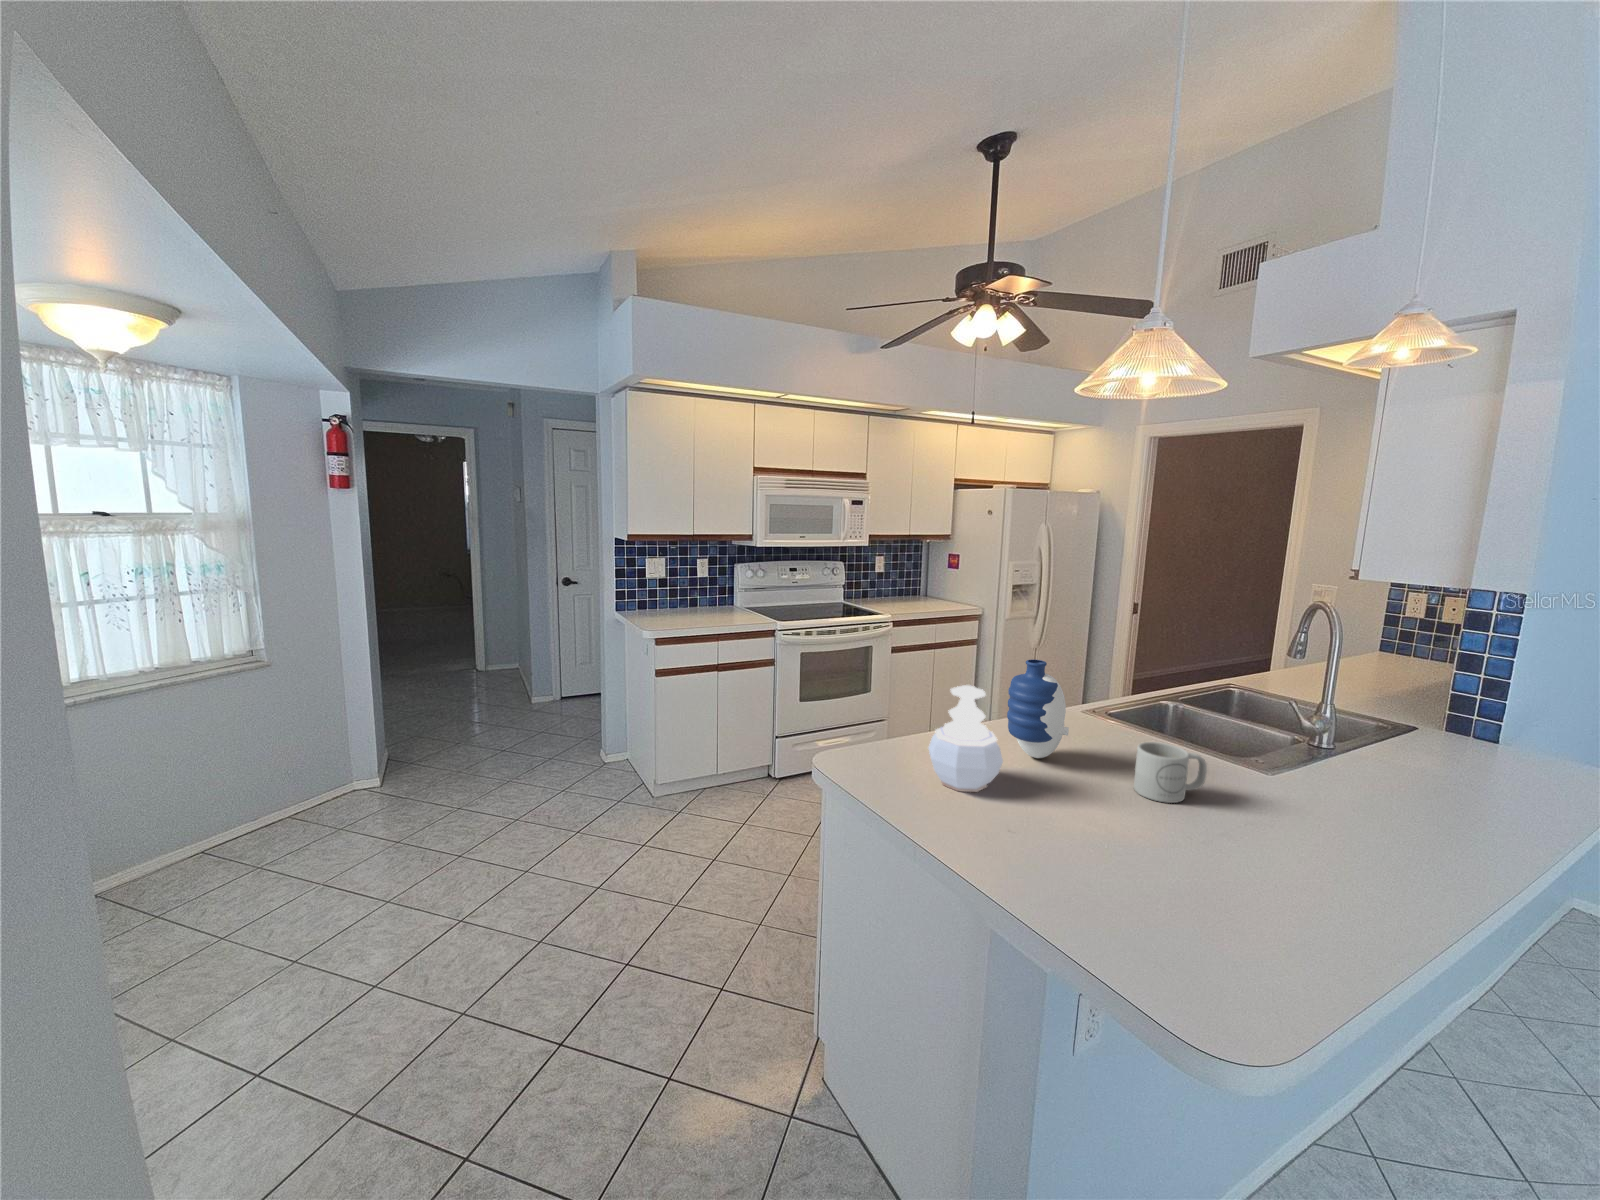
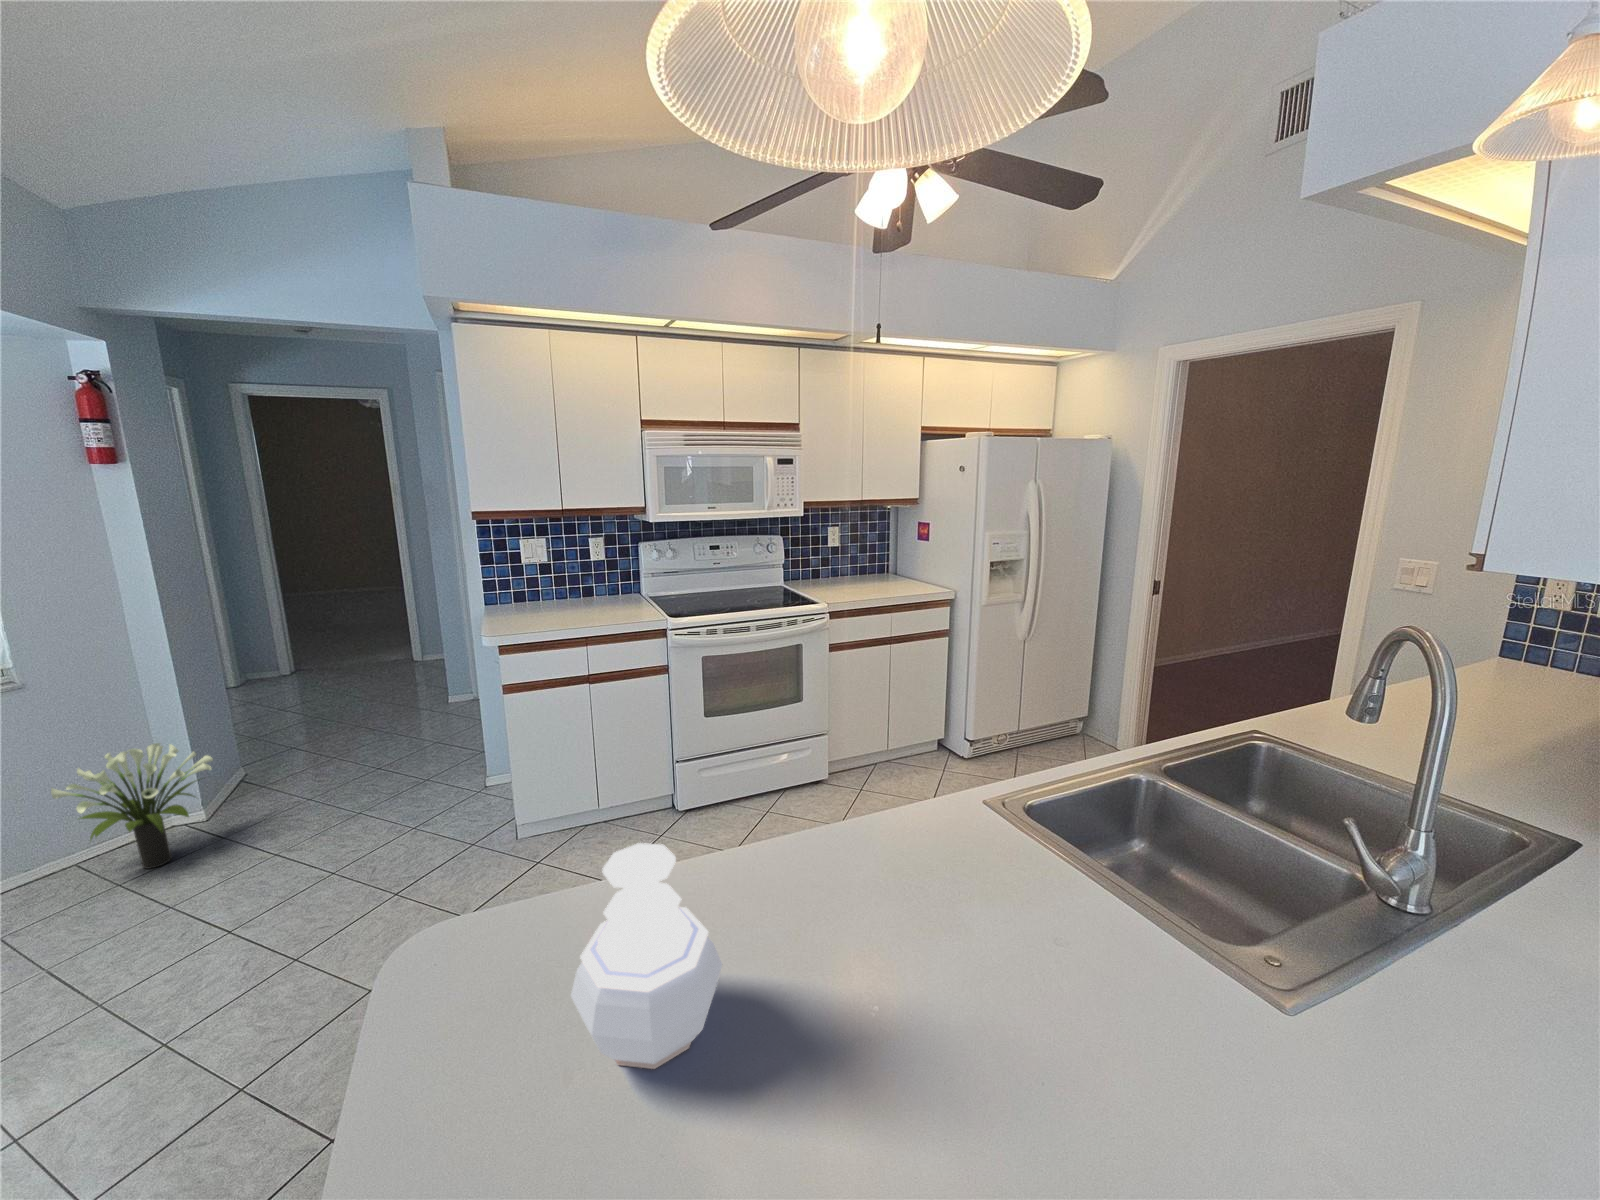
vase: present [1007,660,1069,758] -> none [780,767,891,945]
potted plant: none [291,715,407,818] -> present [51,743,213,869]
mug: present [1134,742,1207,803] -> none [989,959,1138,1119]

